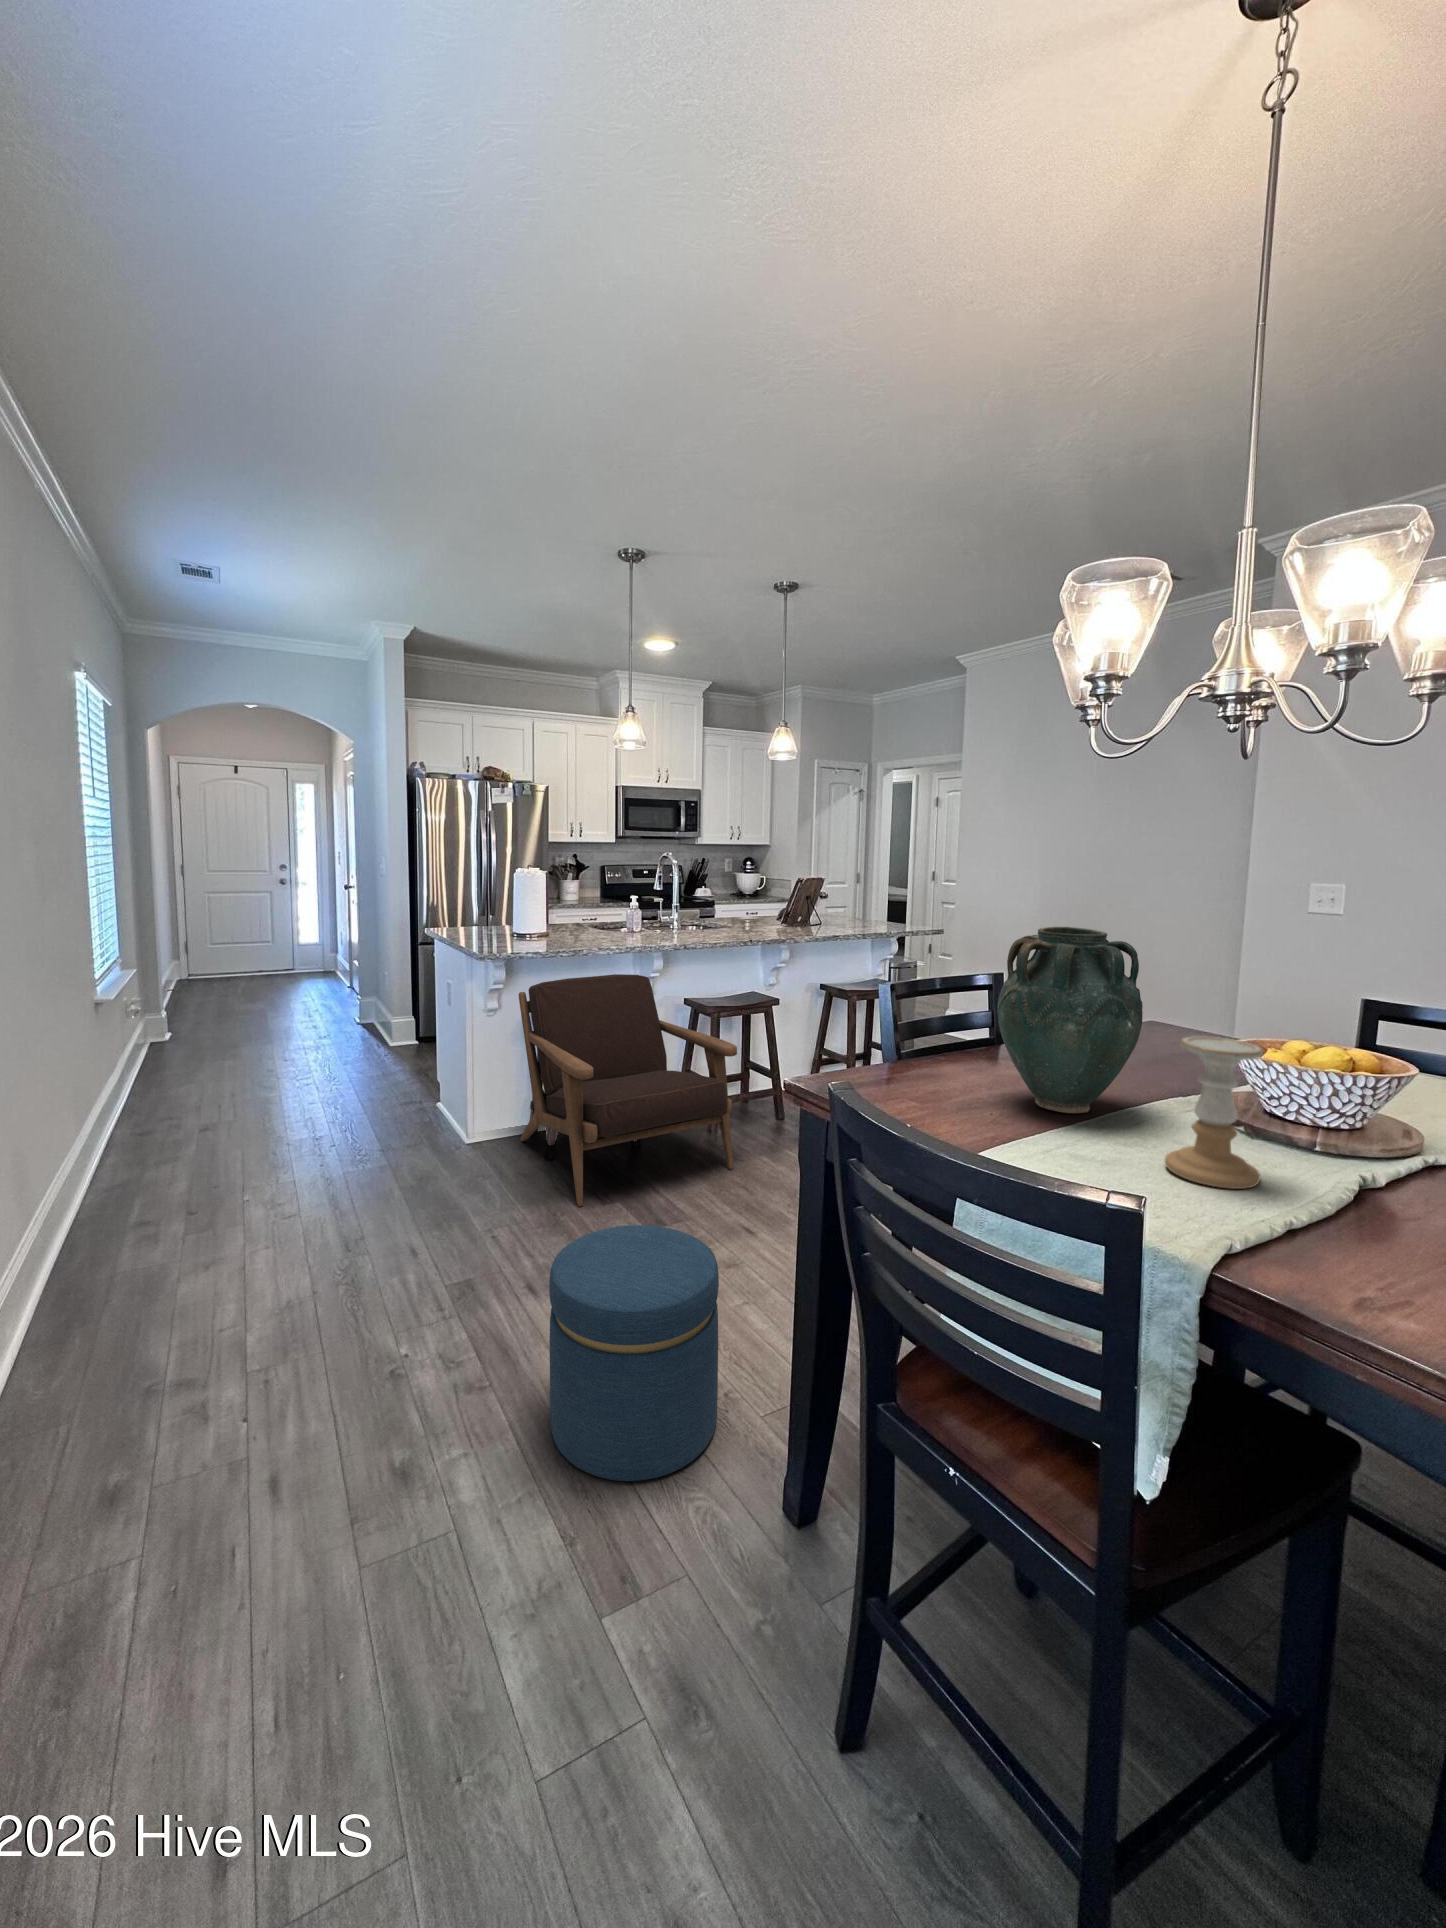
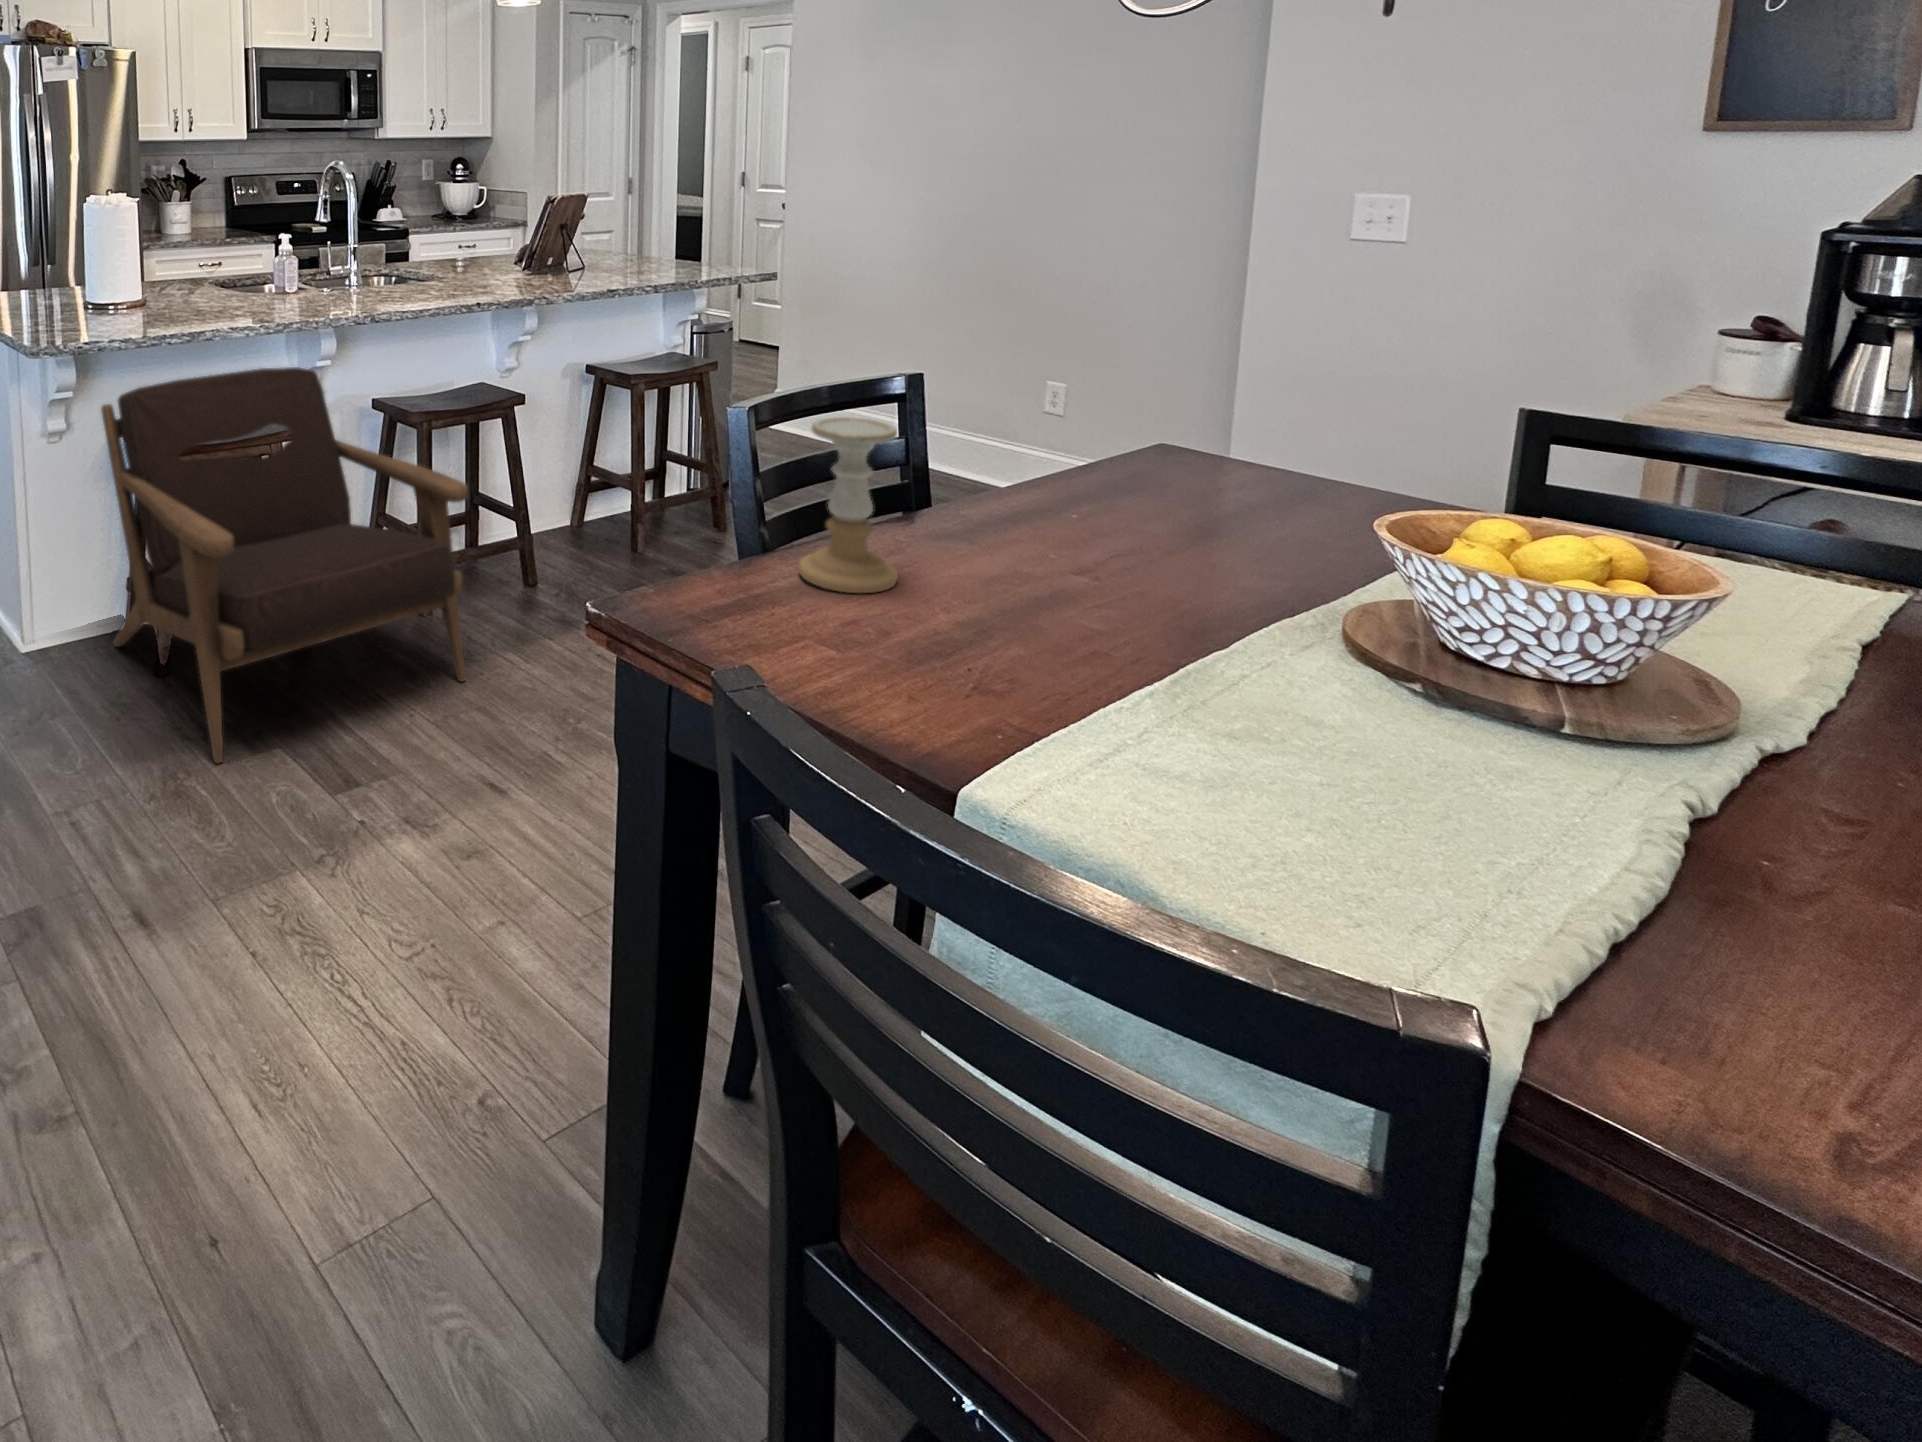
vase: present [997,927,1143,1114] -> none [971,324,1237,659]
candle holder: present [1165,1036,1263,1189] -> present [799,417,898,593]
ottoman: present [549,1225,719,1481] -> none [178,836,475,1306]

